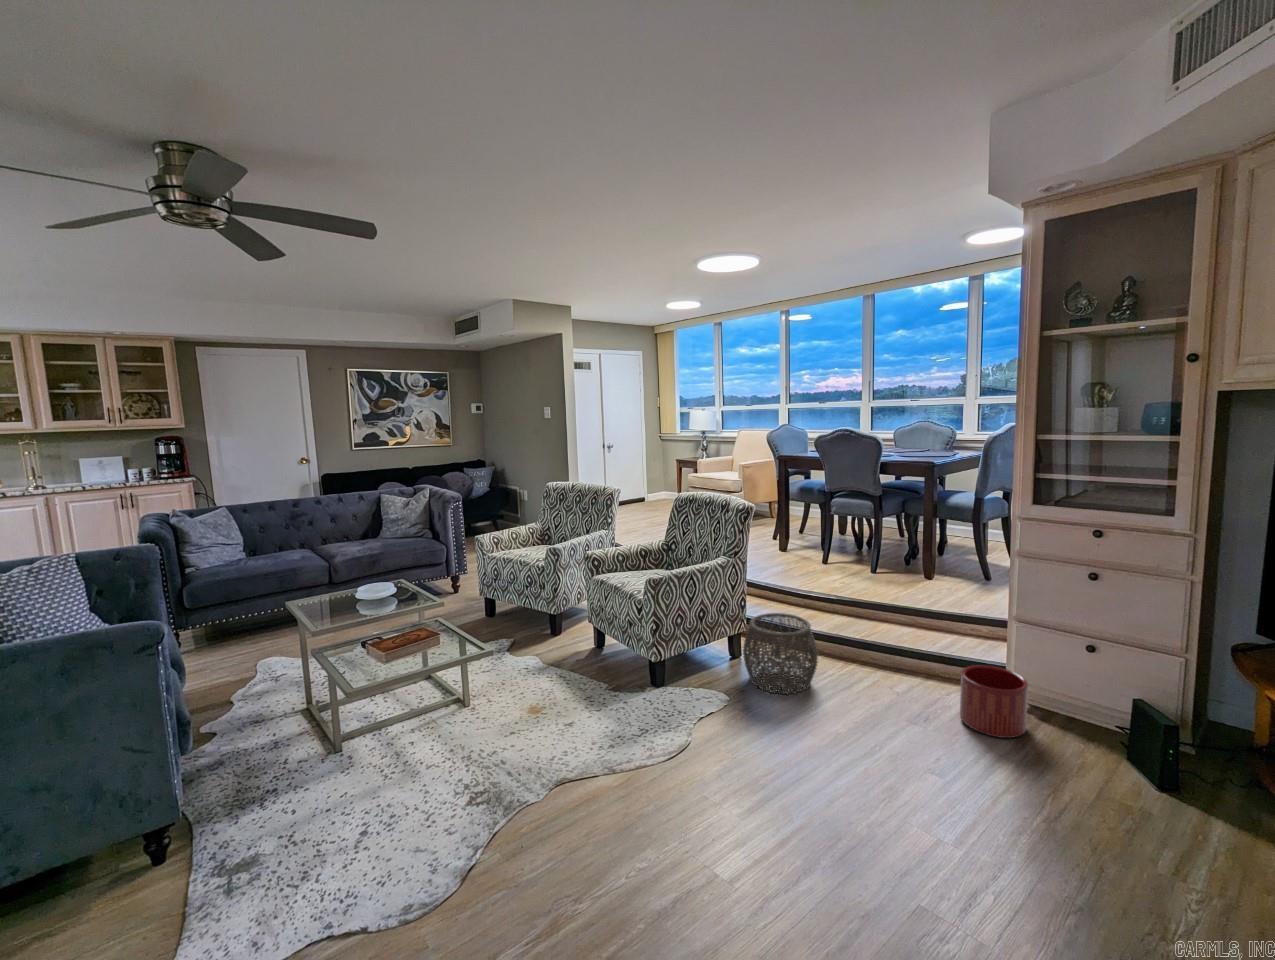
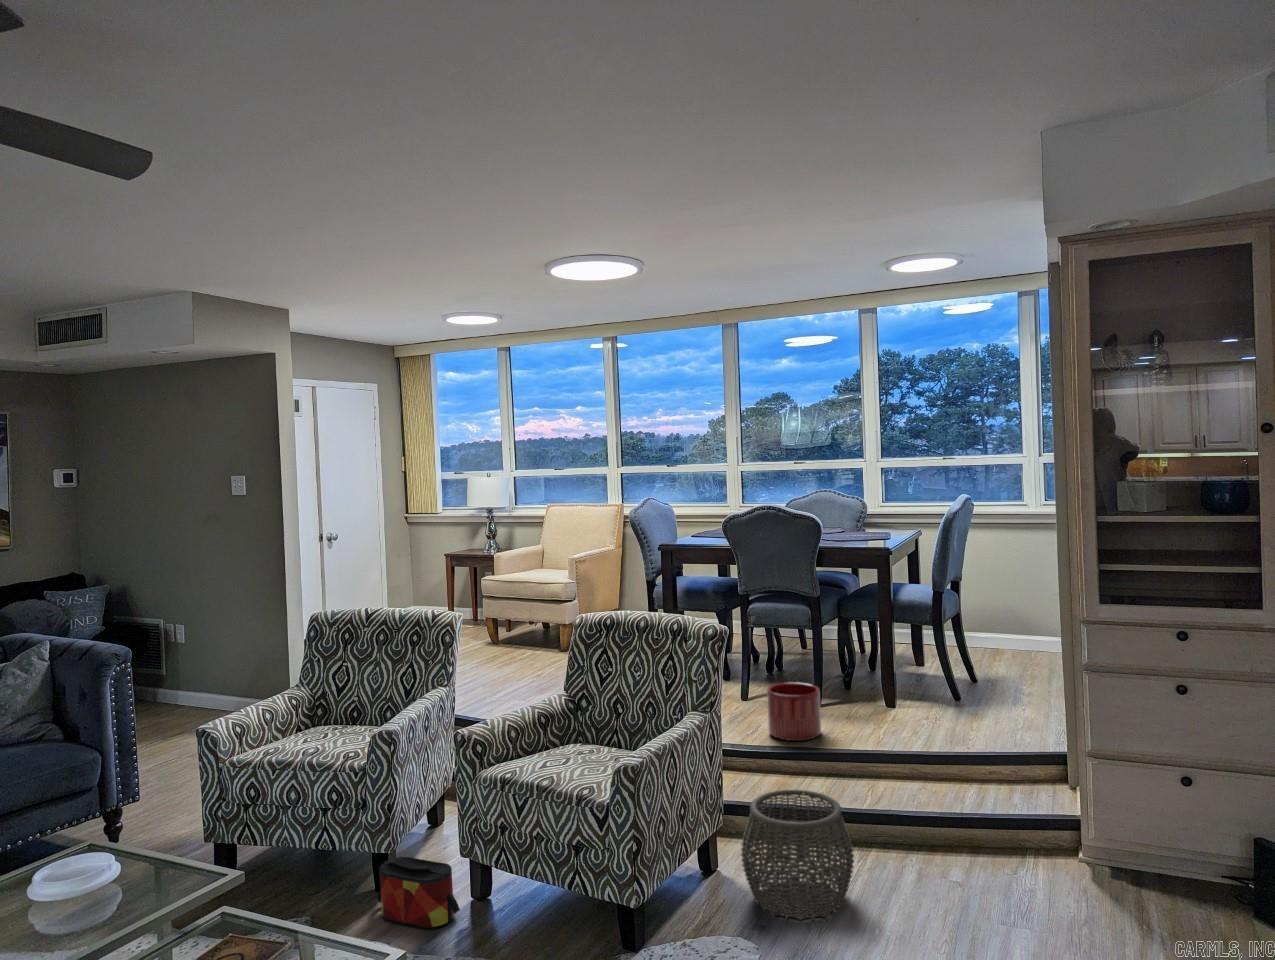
bag: none [545,617,584,657] -> present [377,857,460,929]
planter: present [960,665,1028,738] -> present [767,682,821,741]

